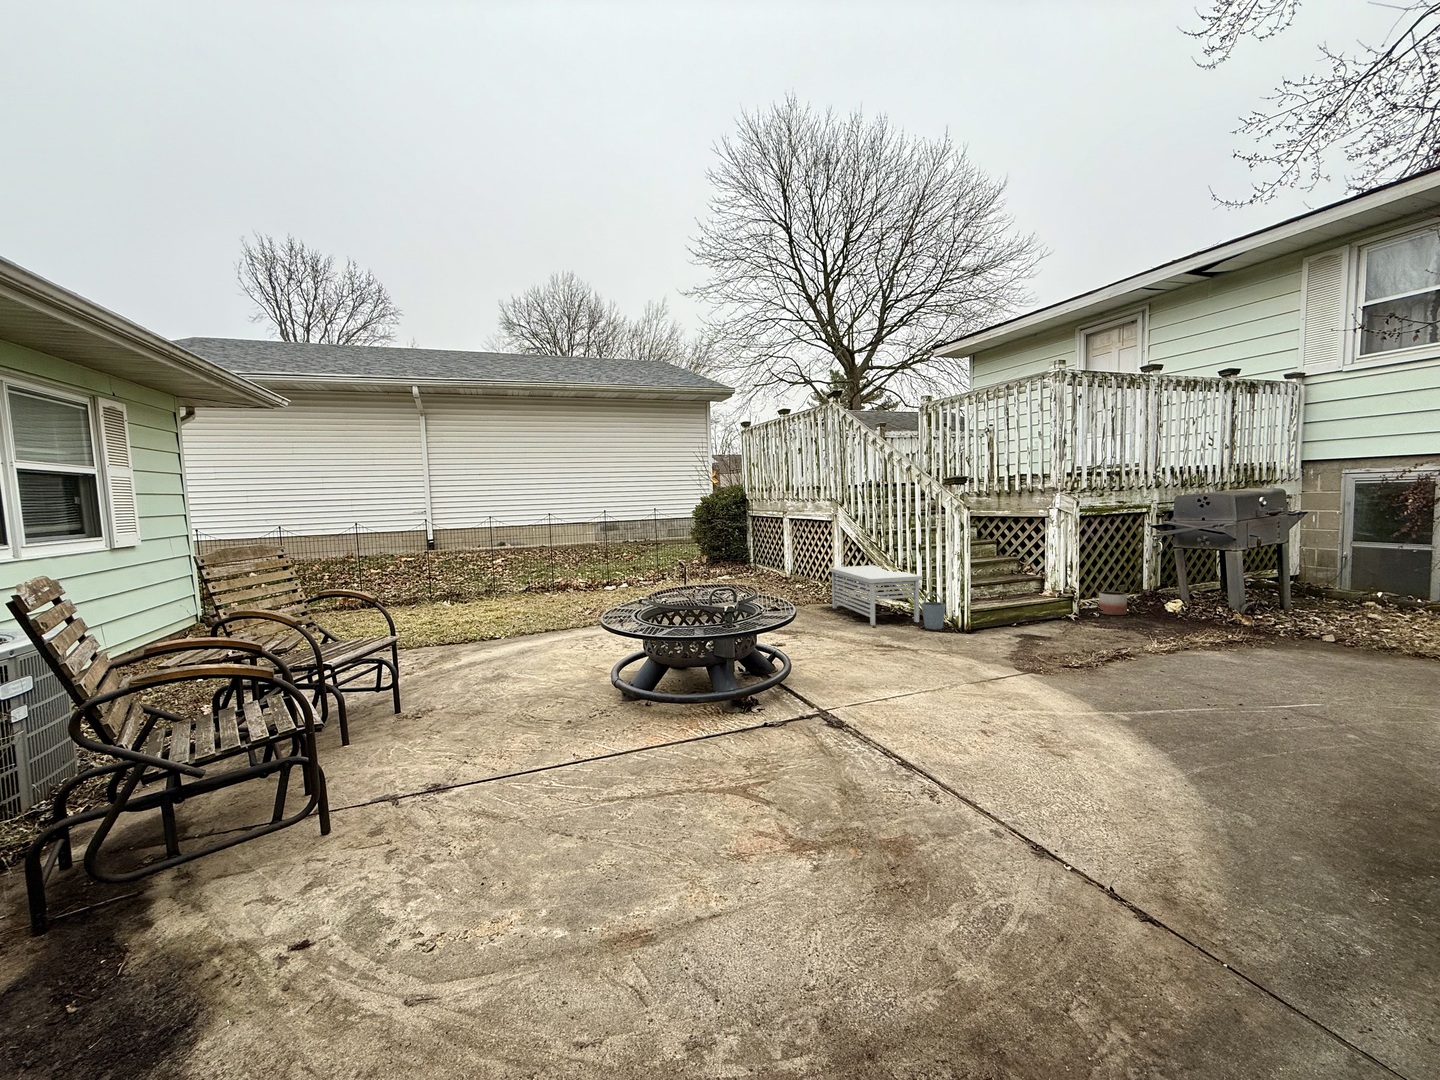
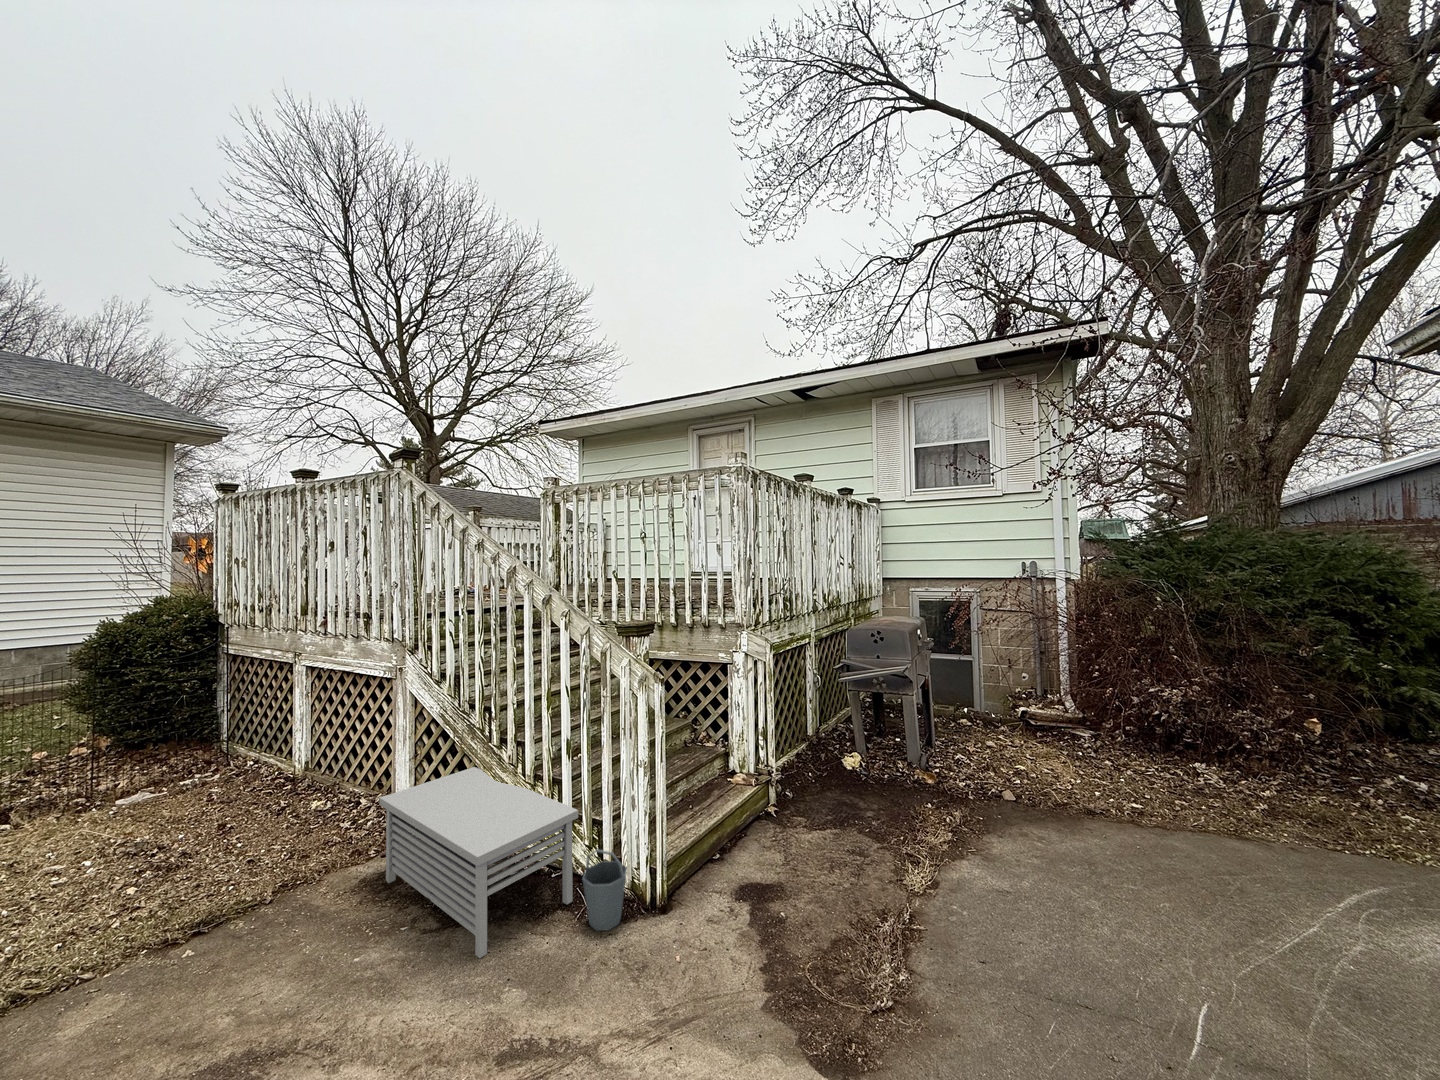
planter: present [1099,591,1127,615] -> none [783,748,813,785]

